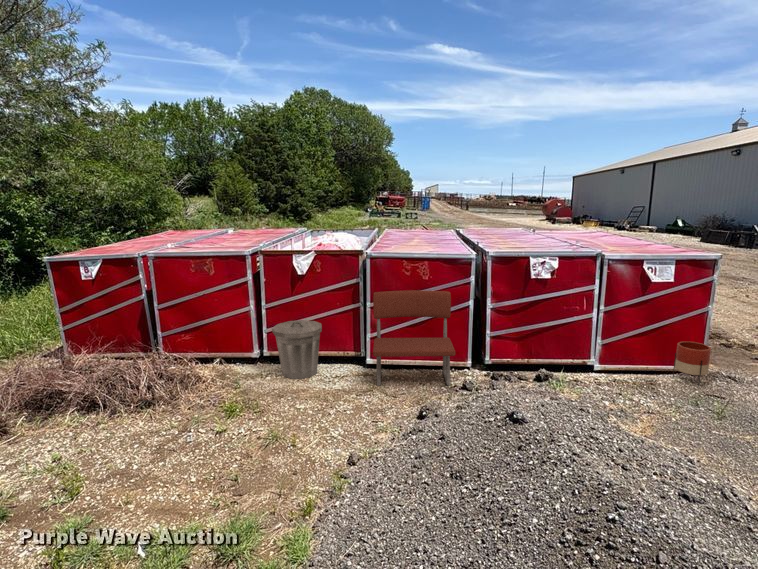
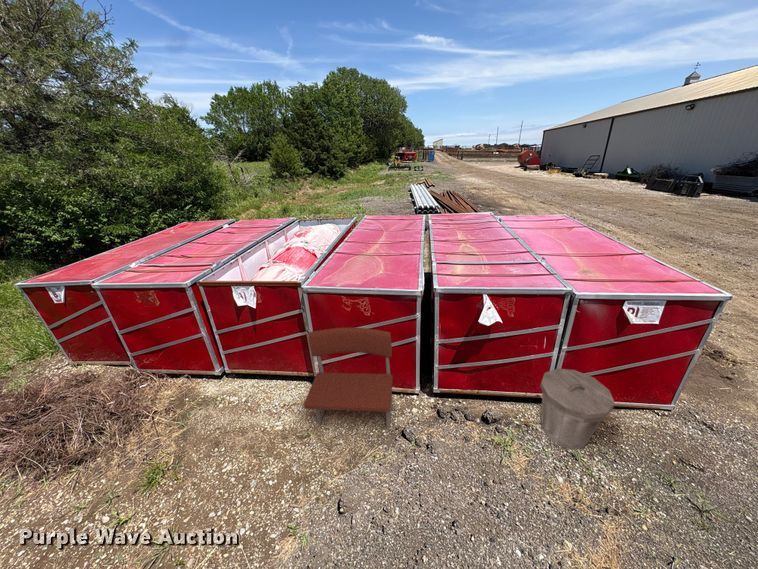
trash can: present [272,320,322,379] -> present [540,368,615,449]
planter: present [673,341,711,387] -> none [636,385,695,442]

